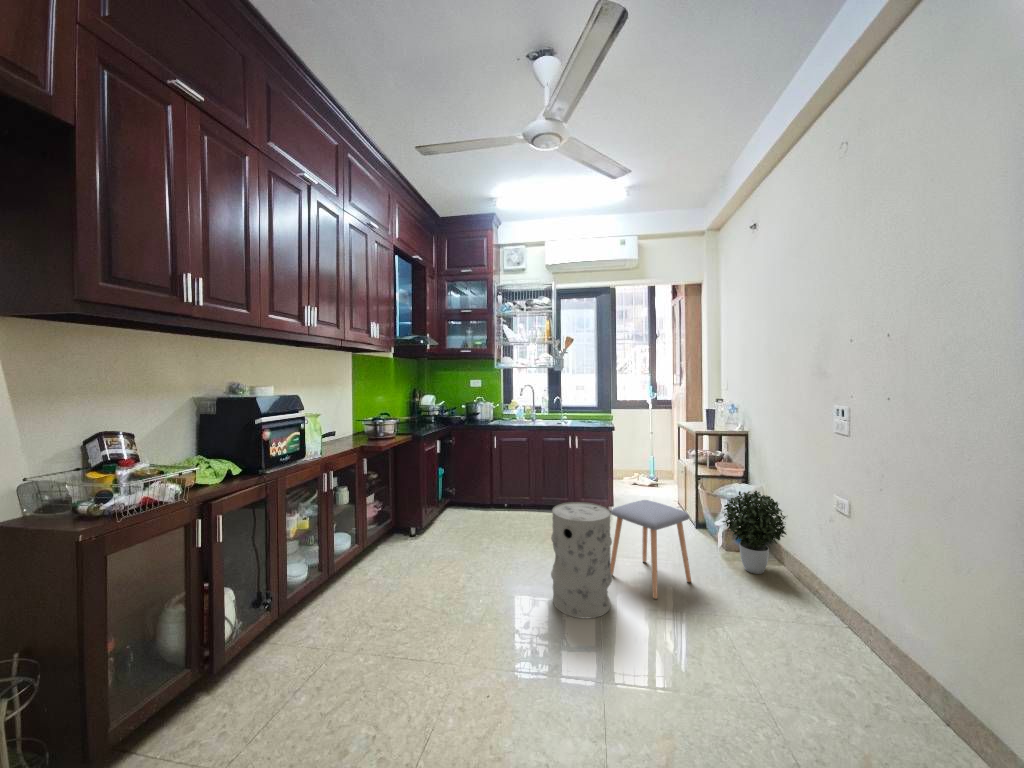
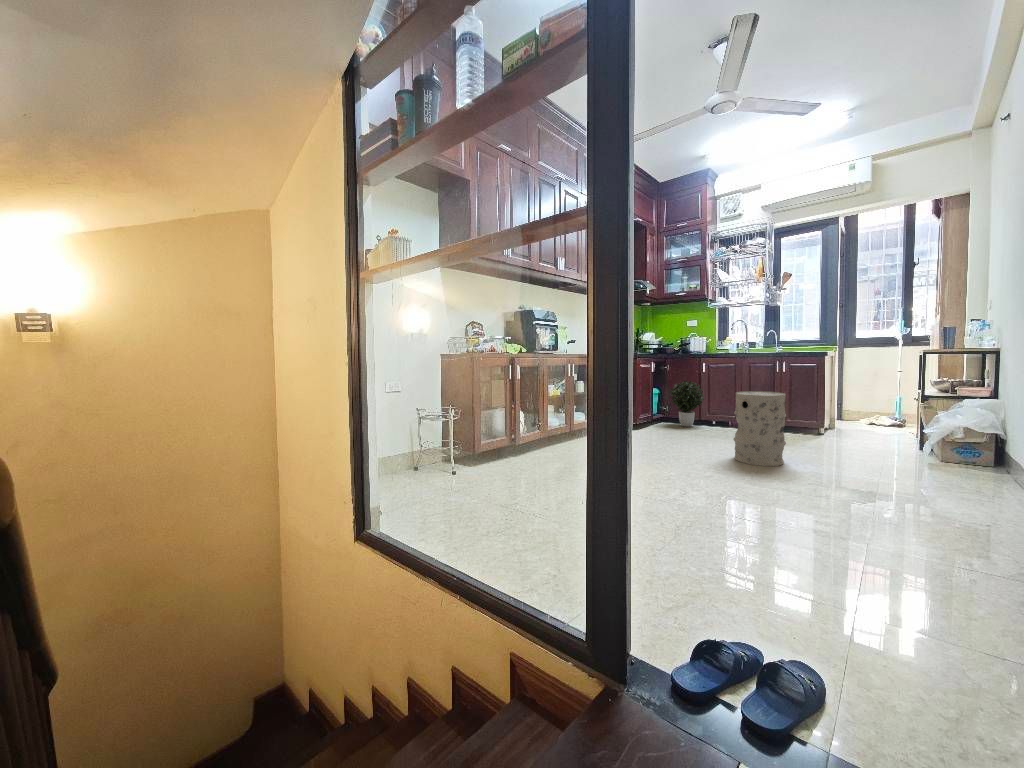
potted plant: present [722,491,787,574] -> present [670,381,704,427]
stool: present [610,500,691,600] -> none [792,399,875,467]

